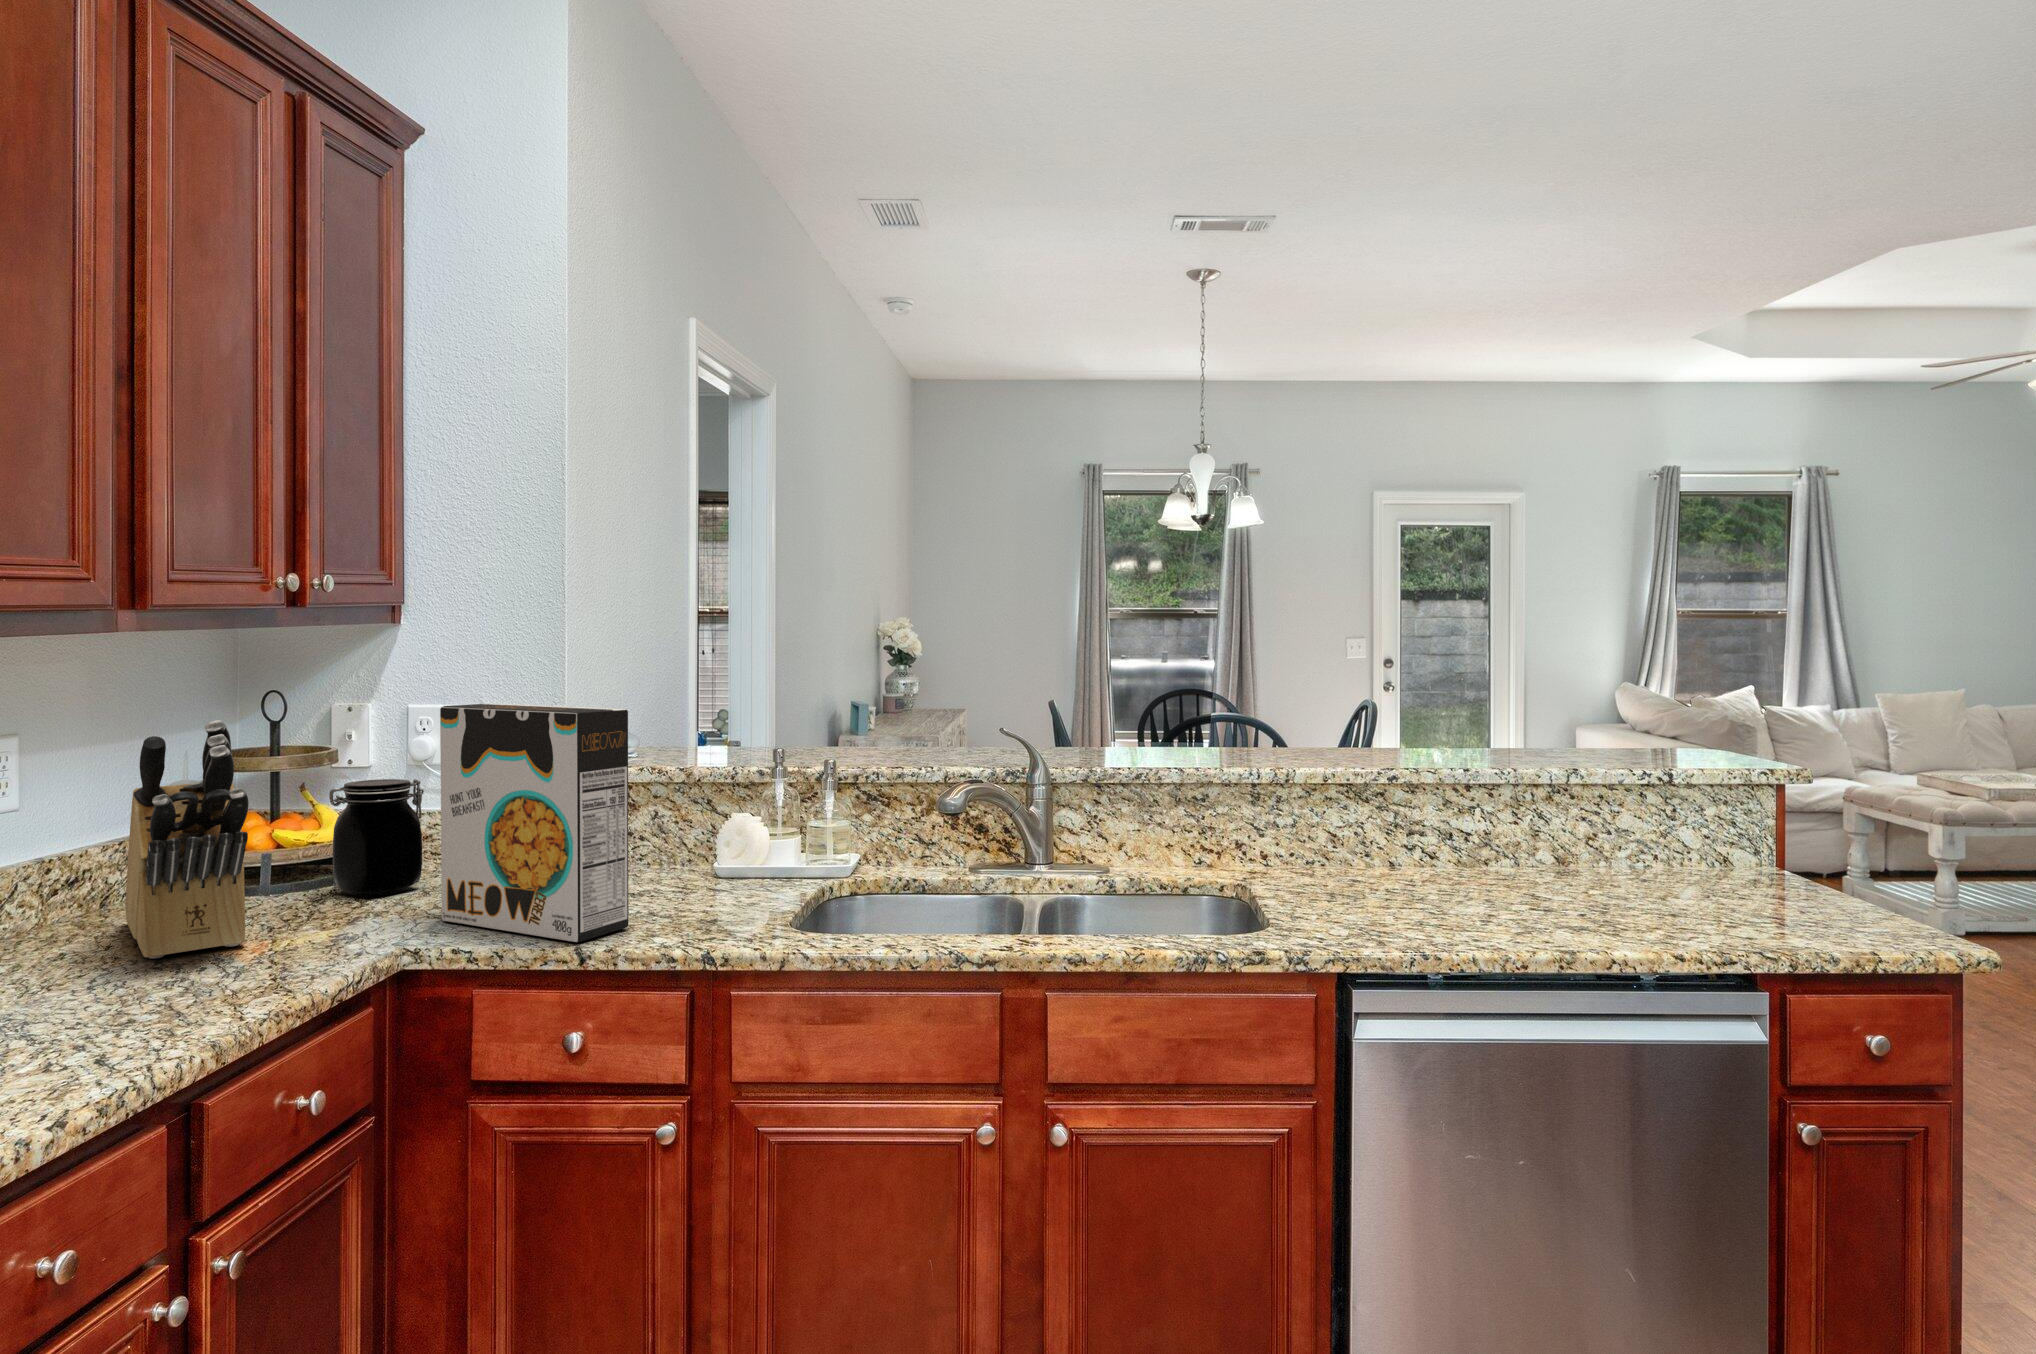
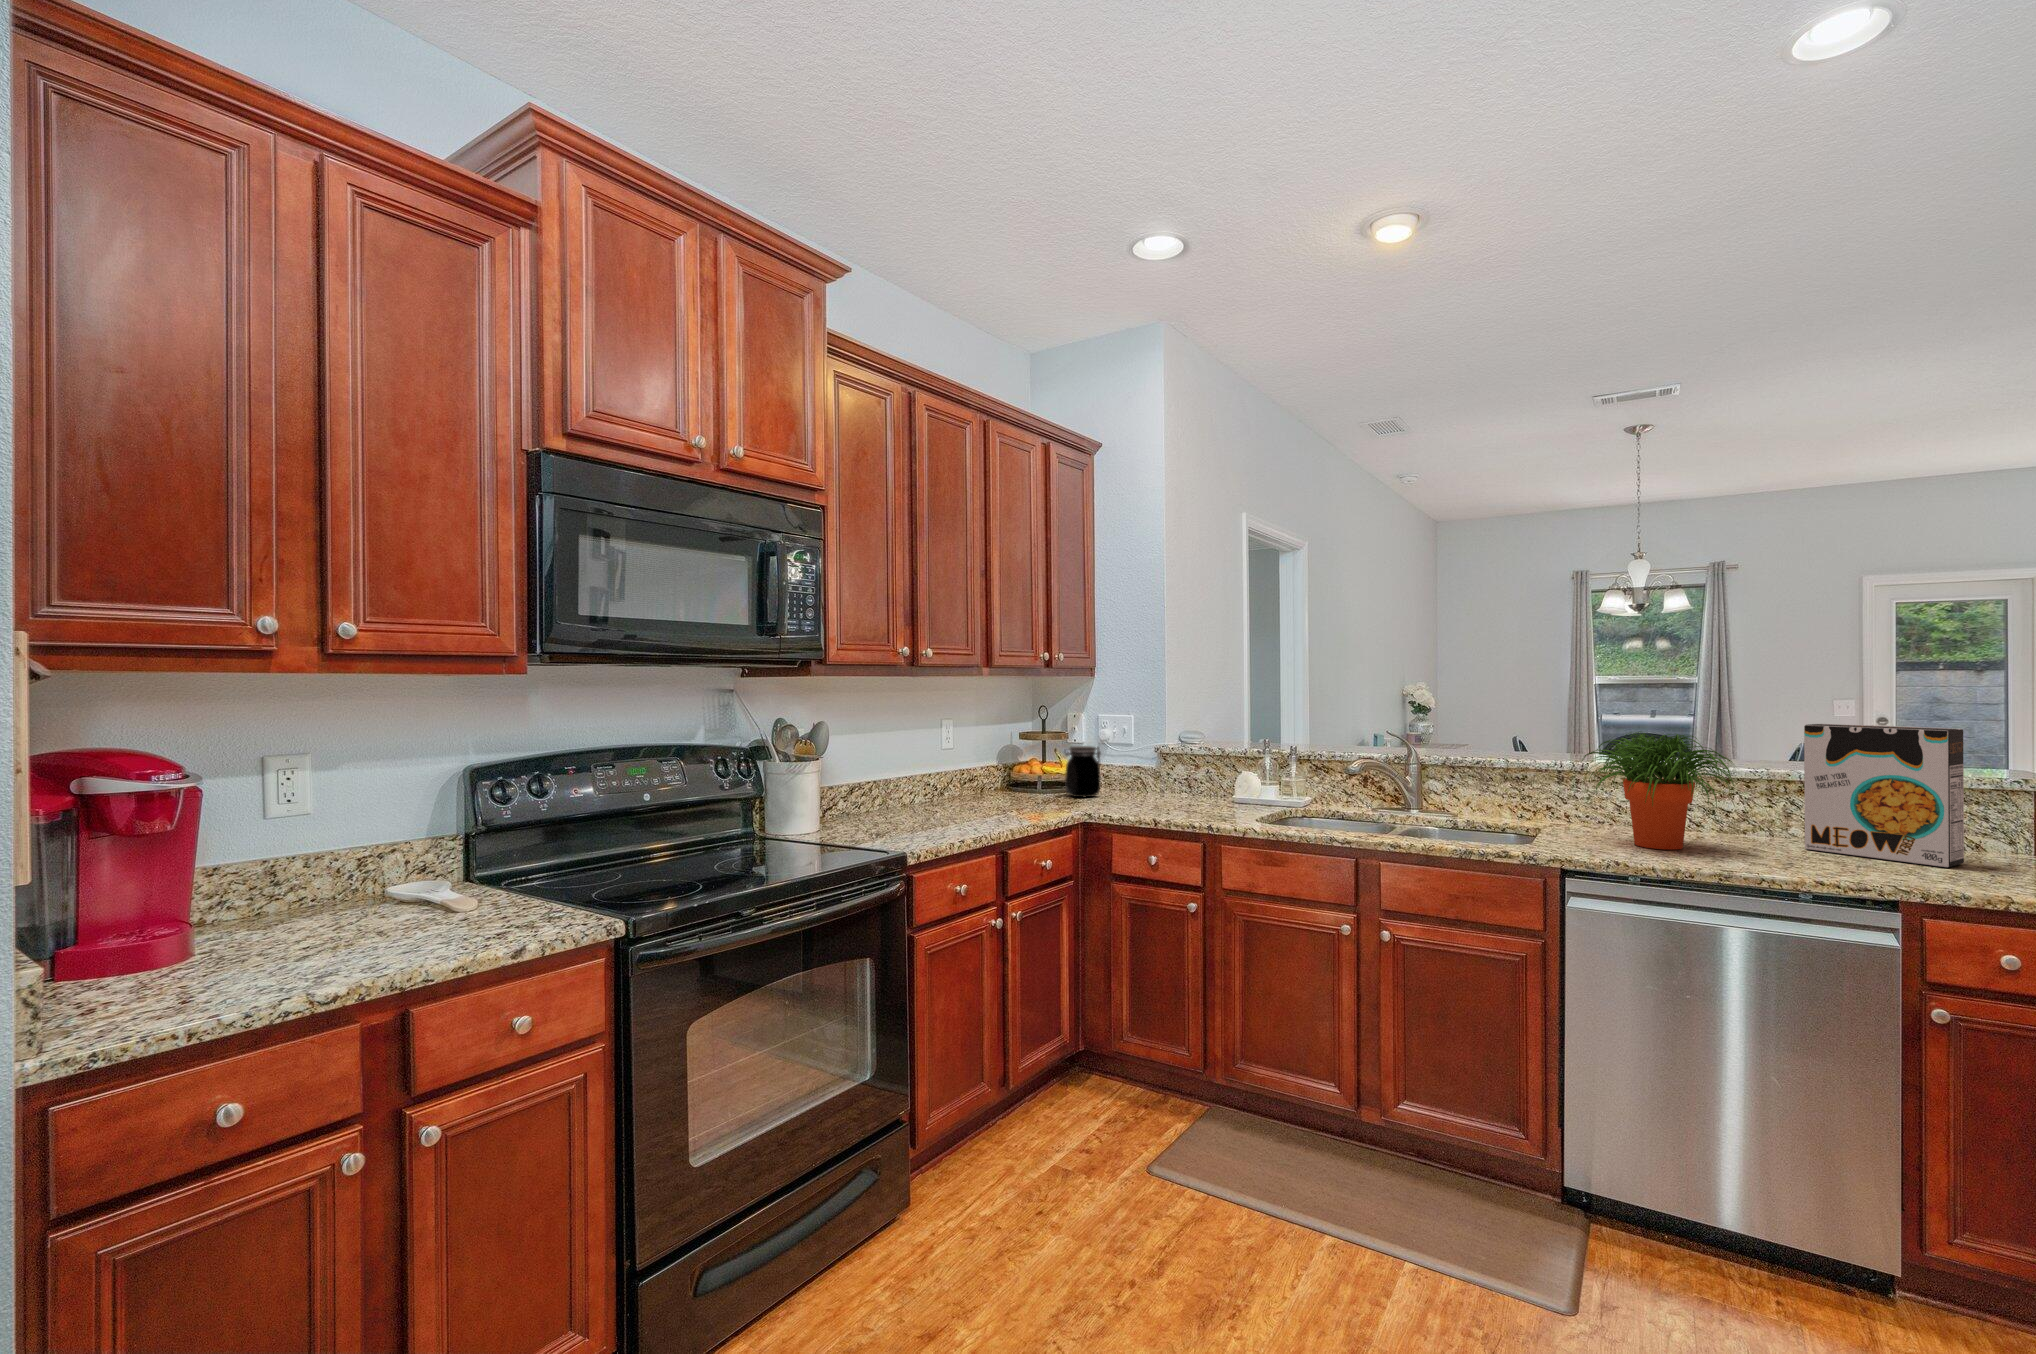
cereal box: present [440,703,629,942] -> present [1804,724,1964,868]
knife block: present [125,720,248,959] -> none [994,716,1036,807]
potted plant: none [1332,723,1561,910] -> present [1581,732,1734,850]

